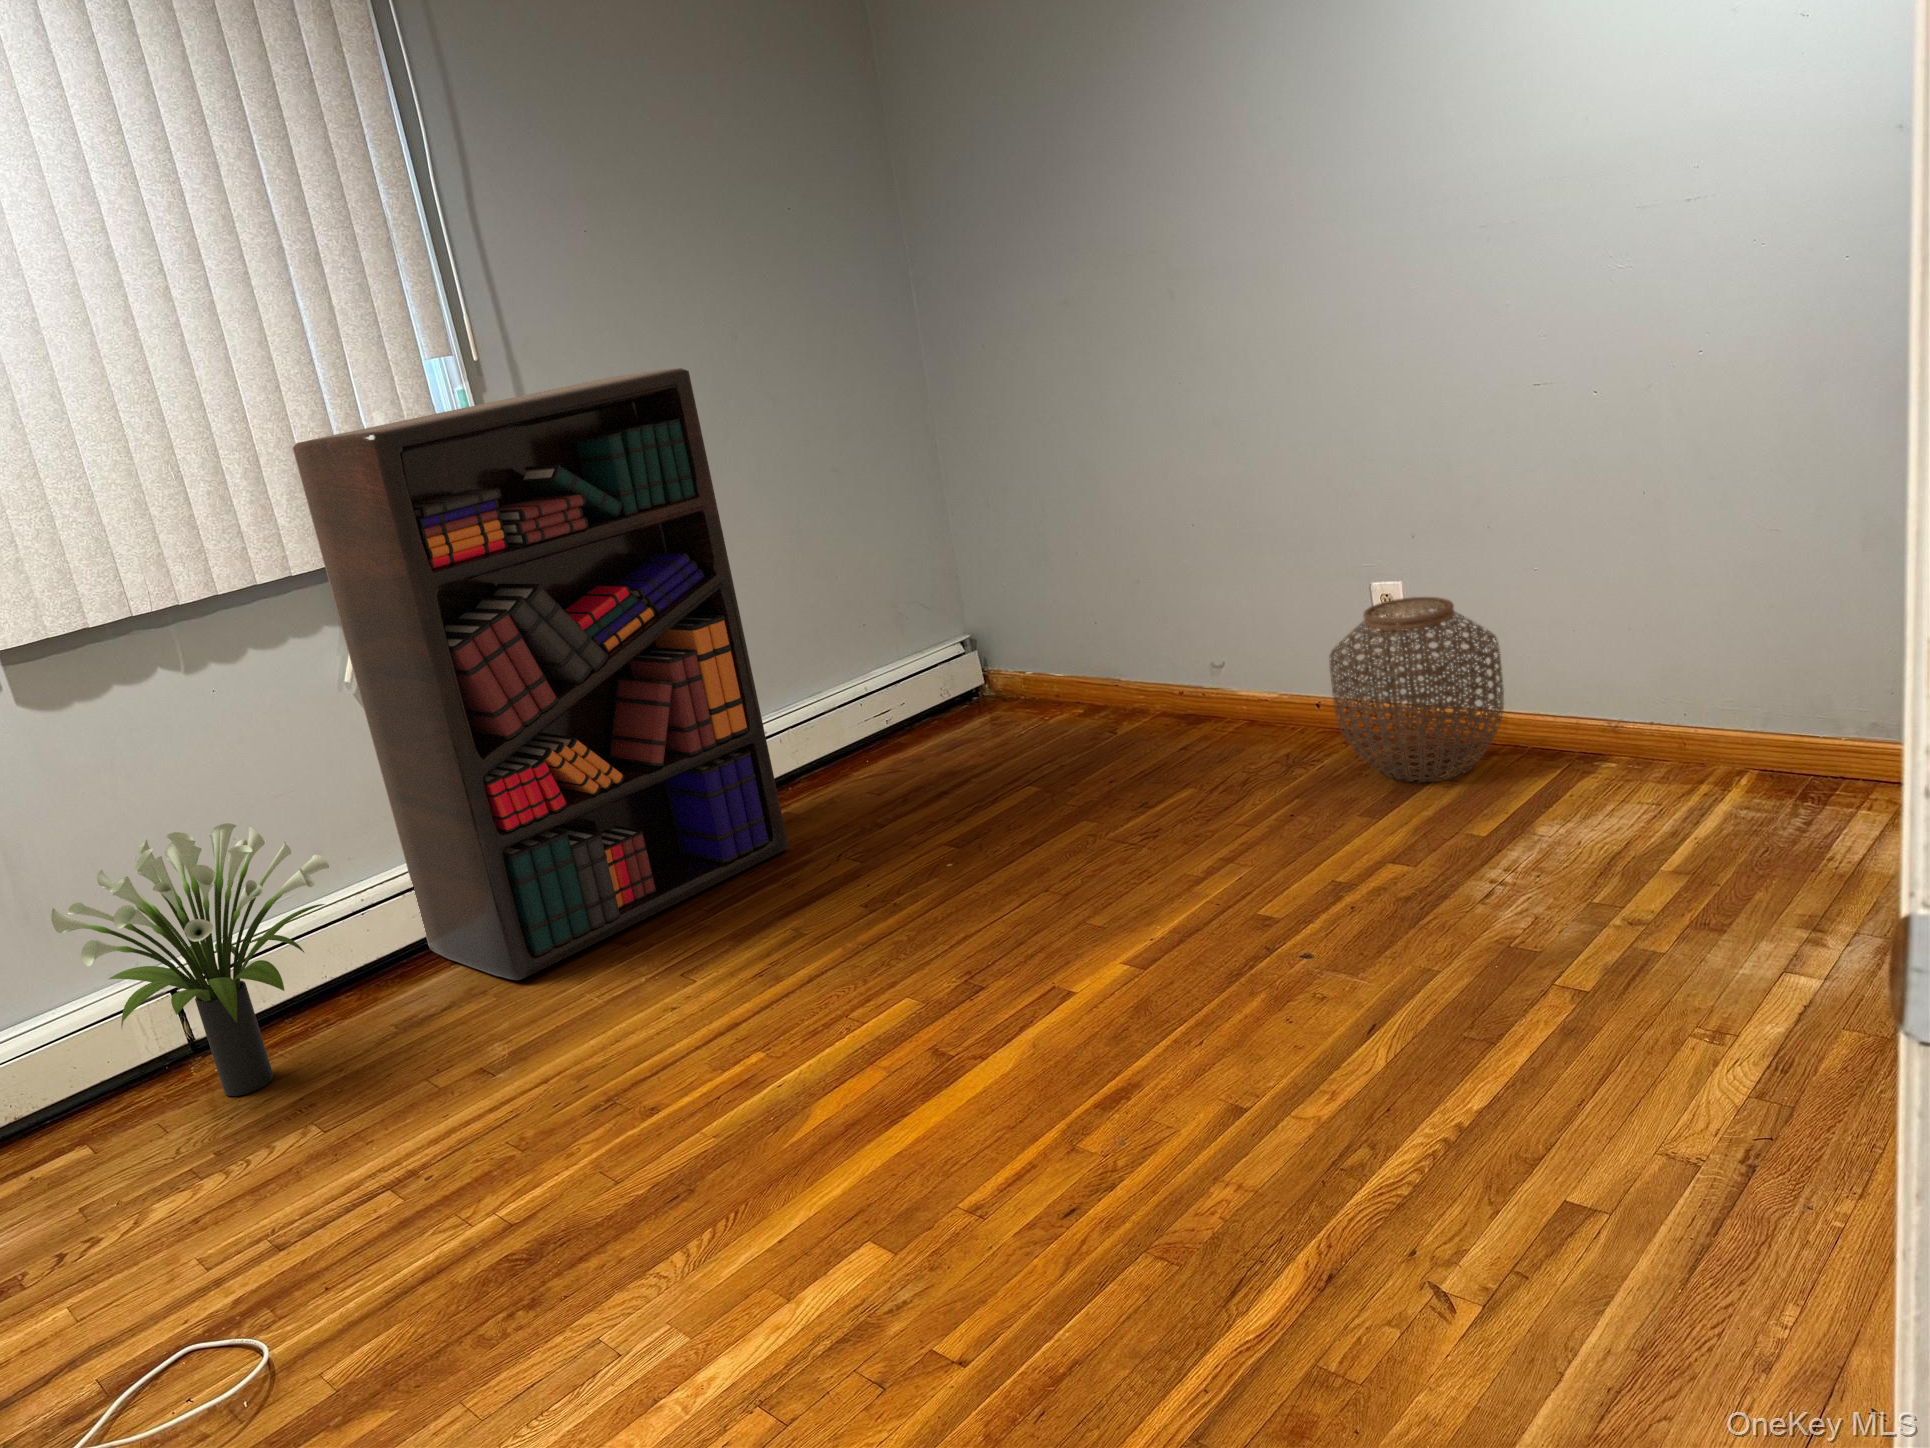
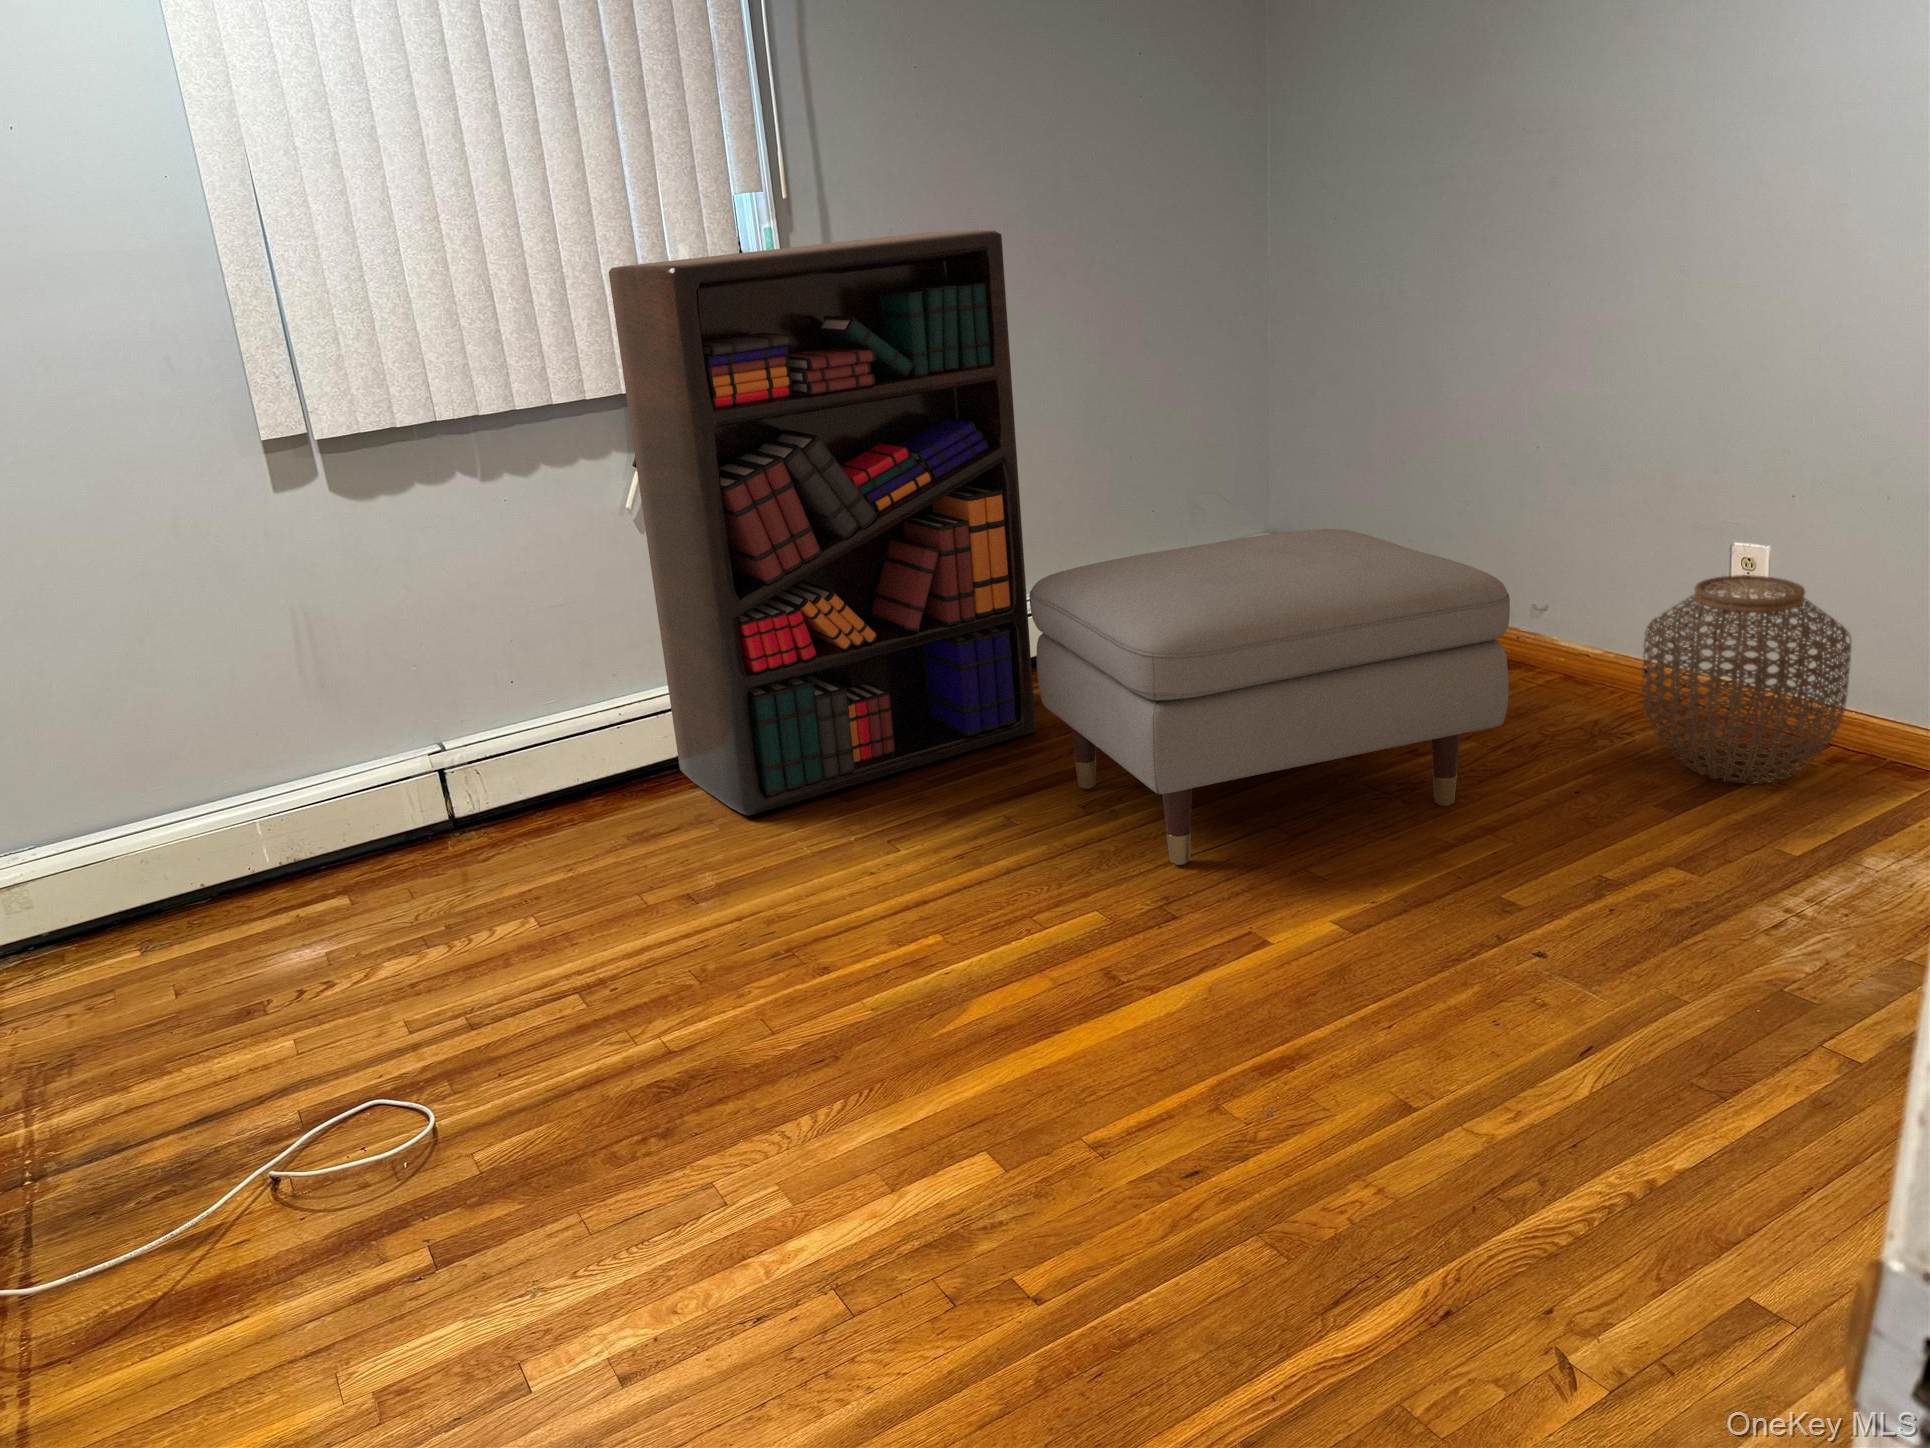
ottoman: none [773,609,1230,944] -> present [1029,529,1510,865]
potted plant: present [51,823,329,1096] -> none [338,624,586,875]

